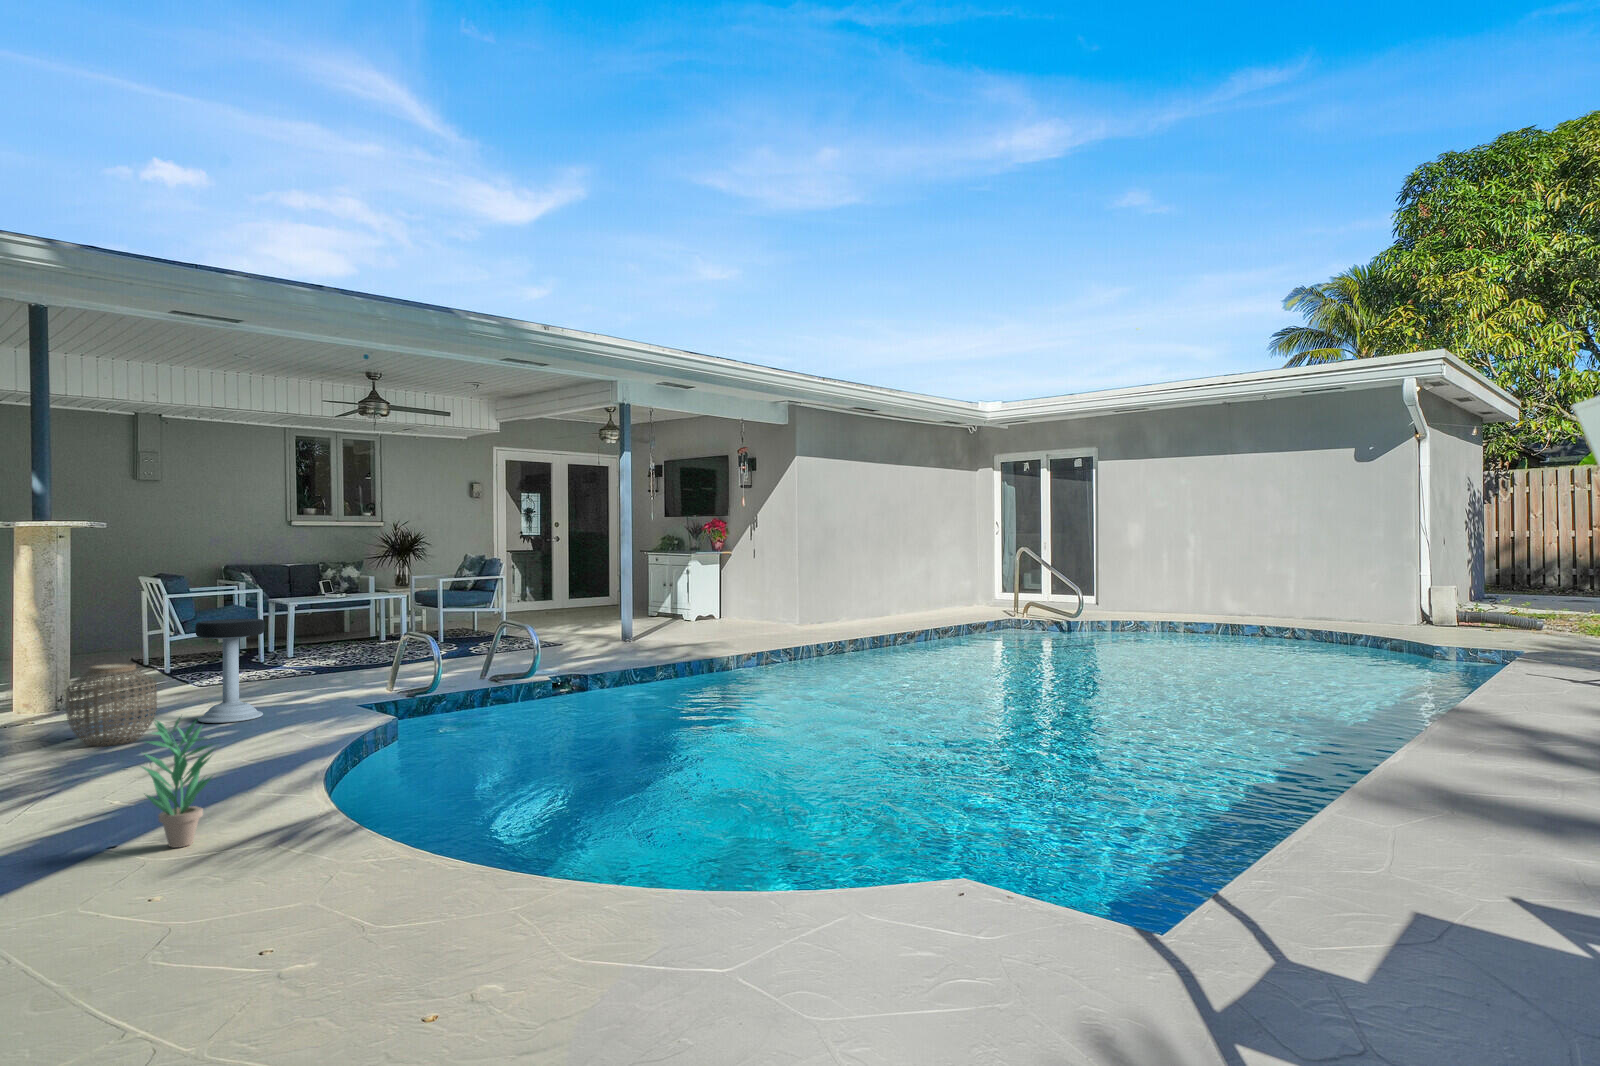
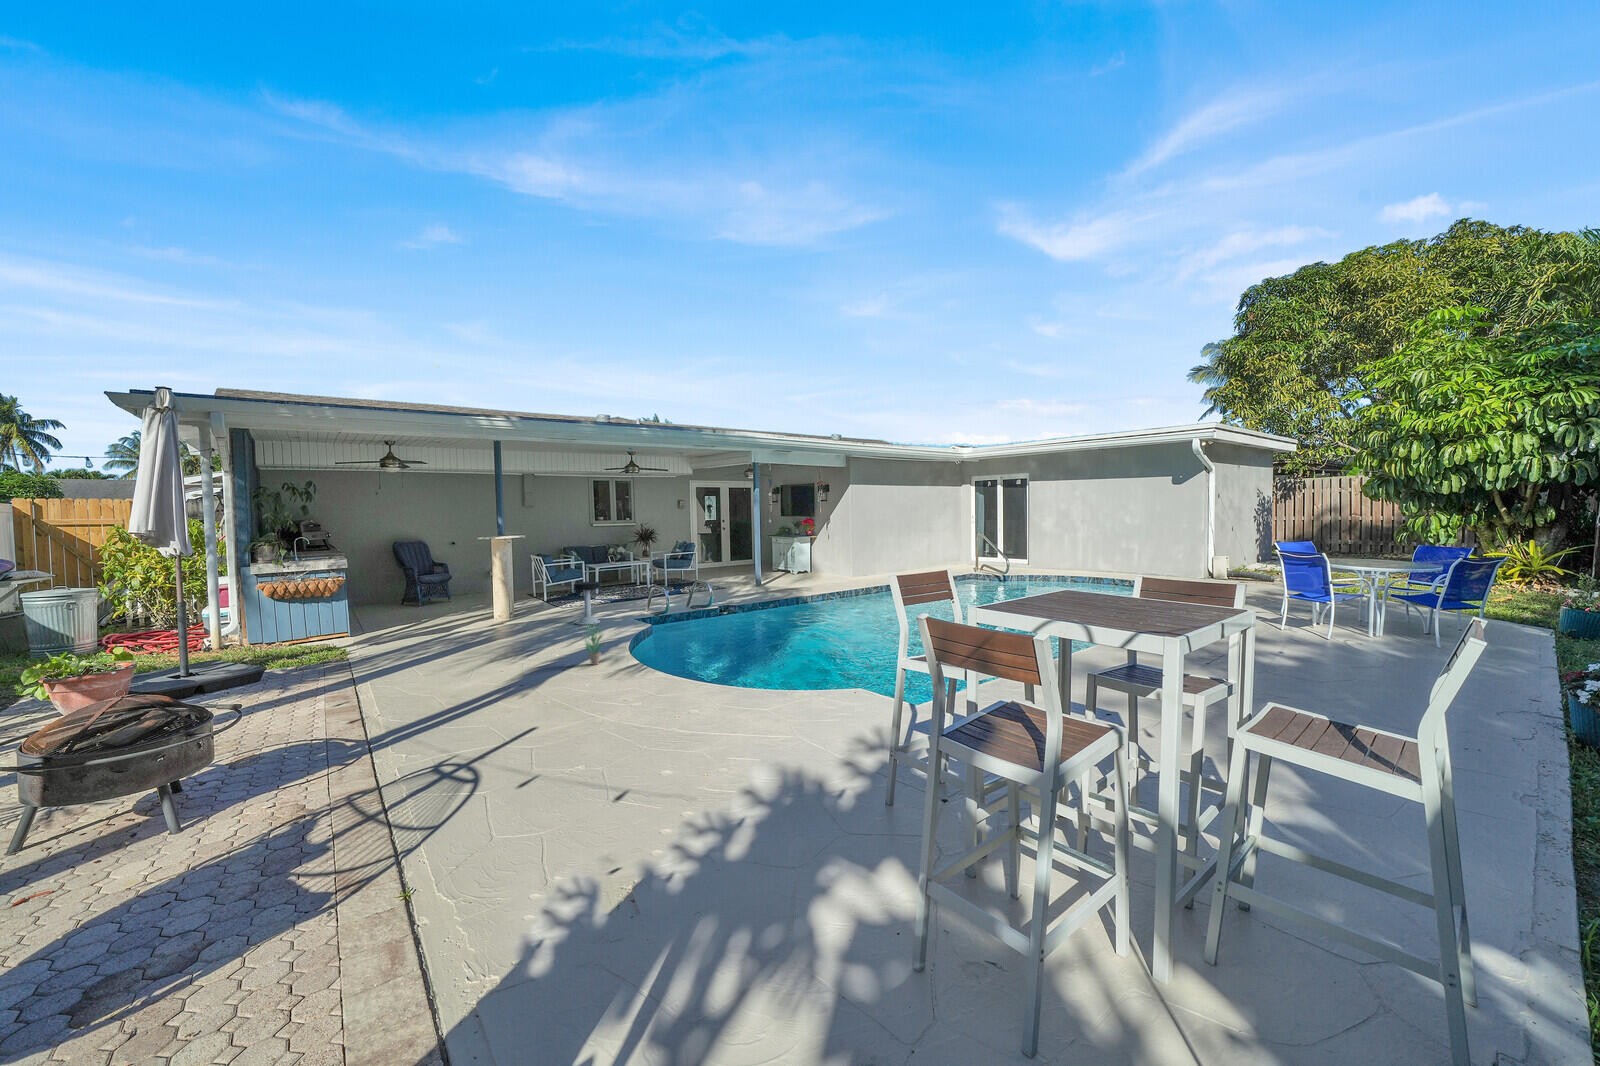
woven basket: present [66,663,157,746] -> none [533,601,564,633]

